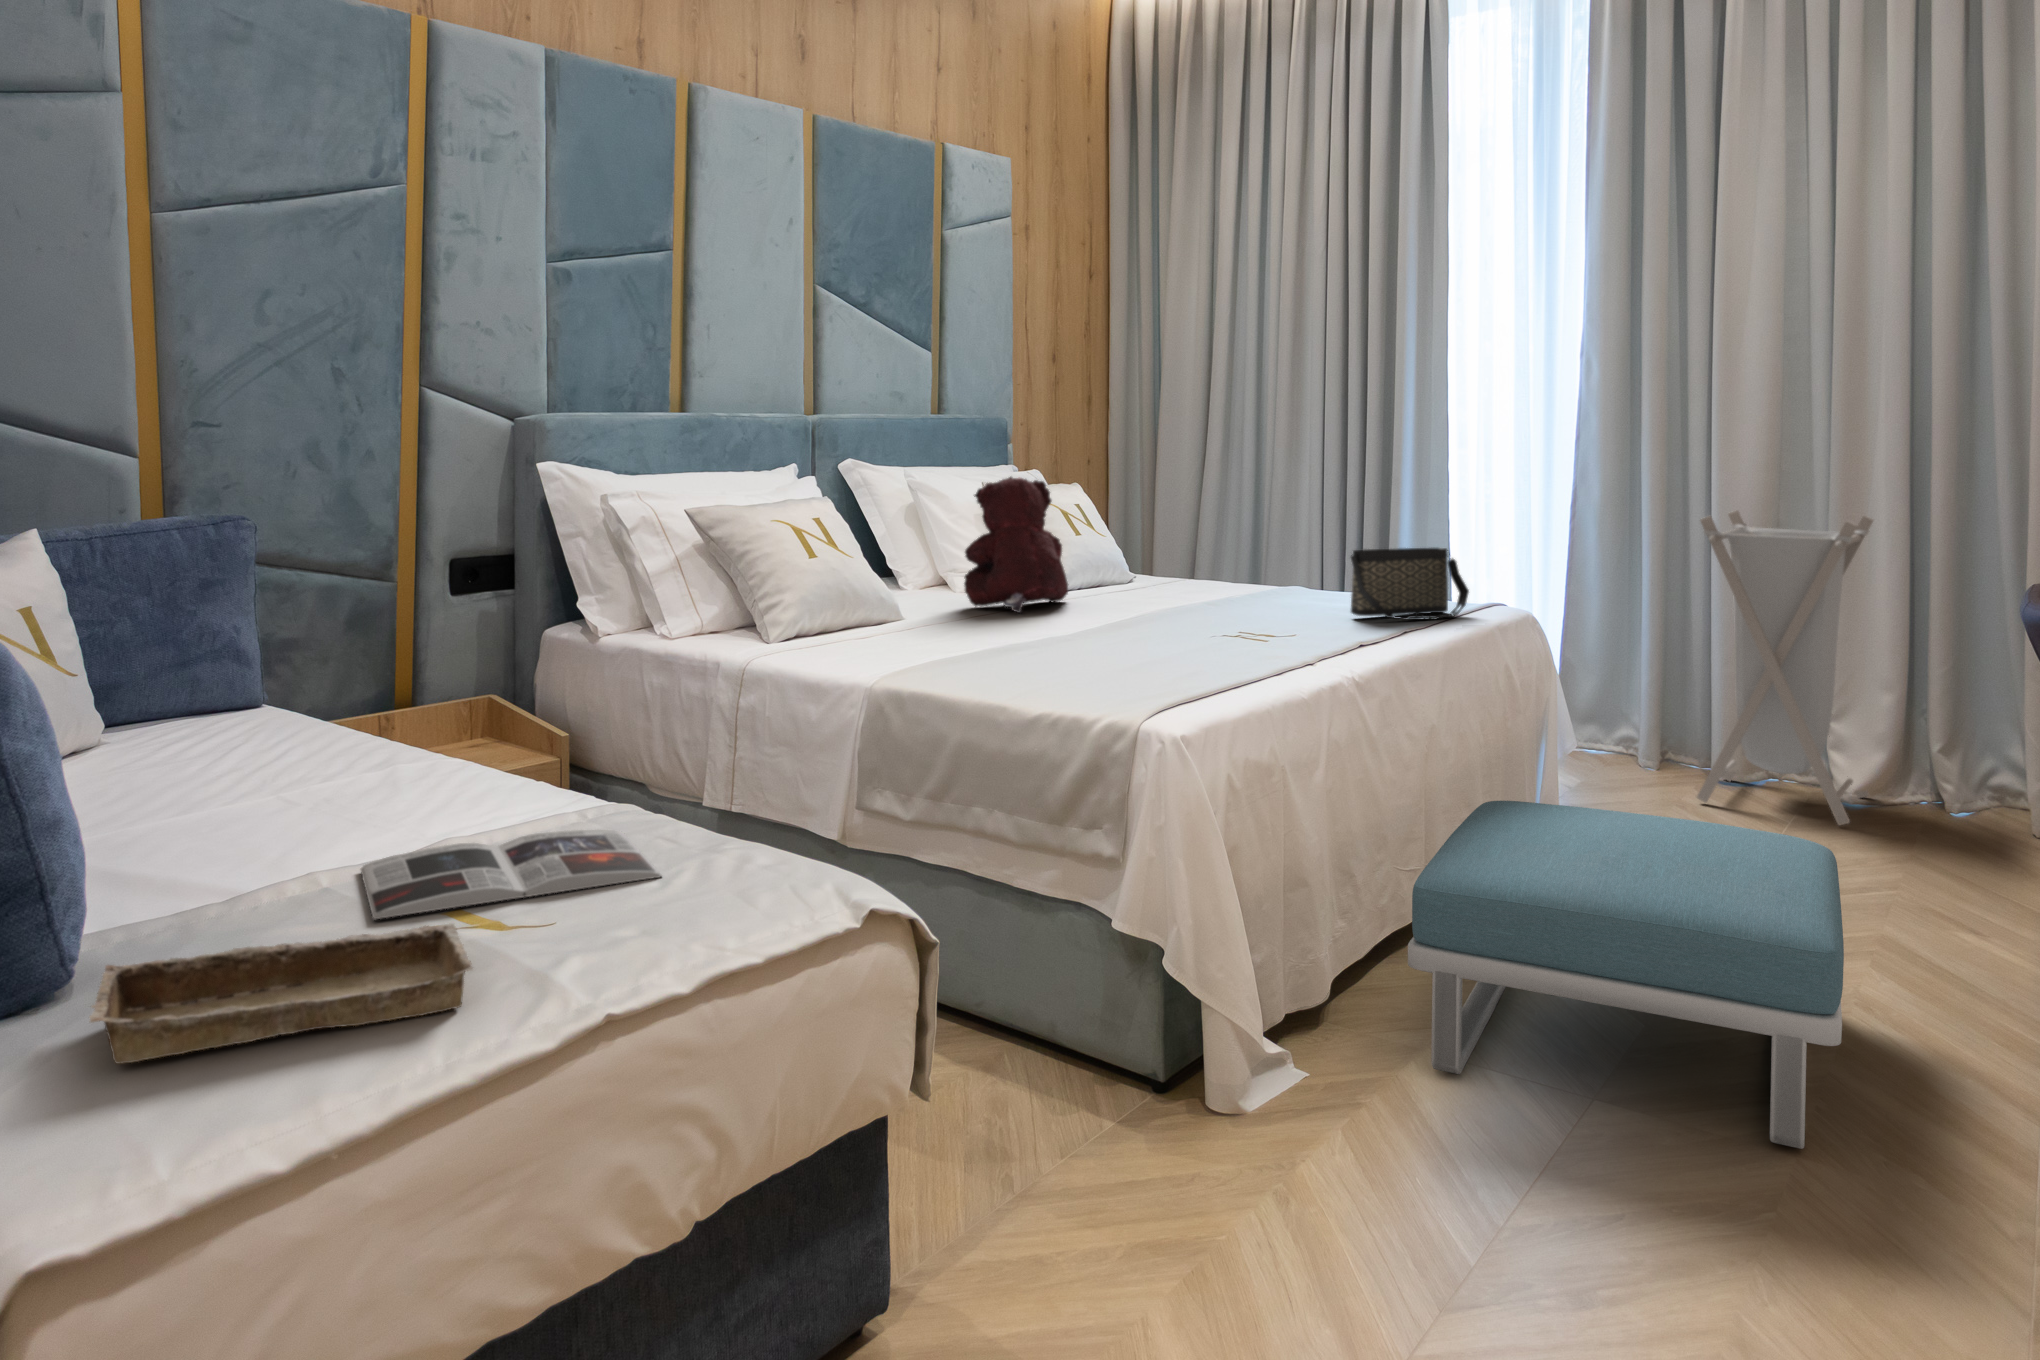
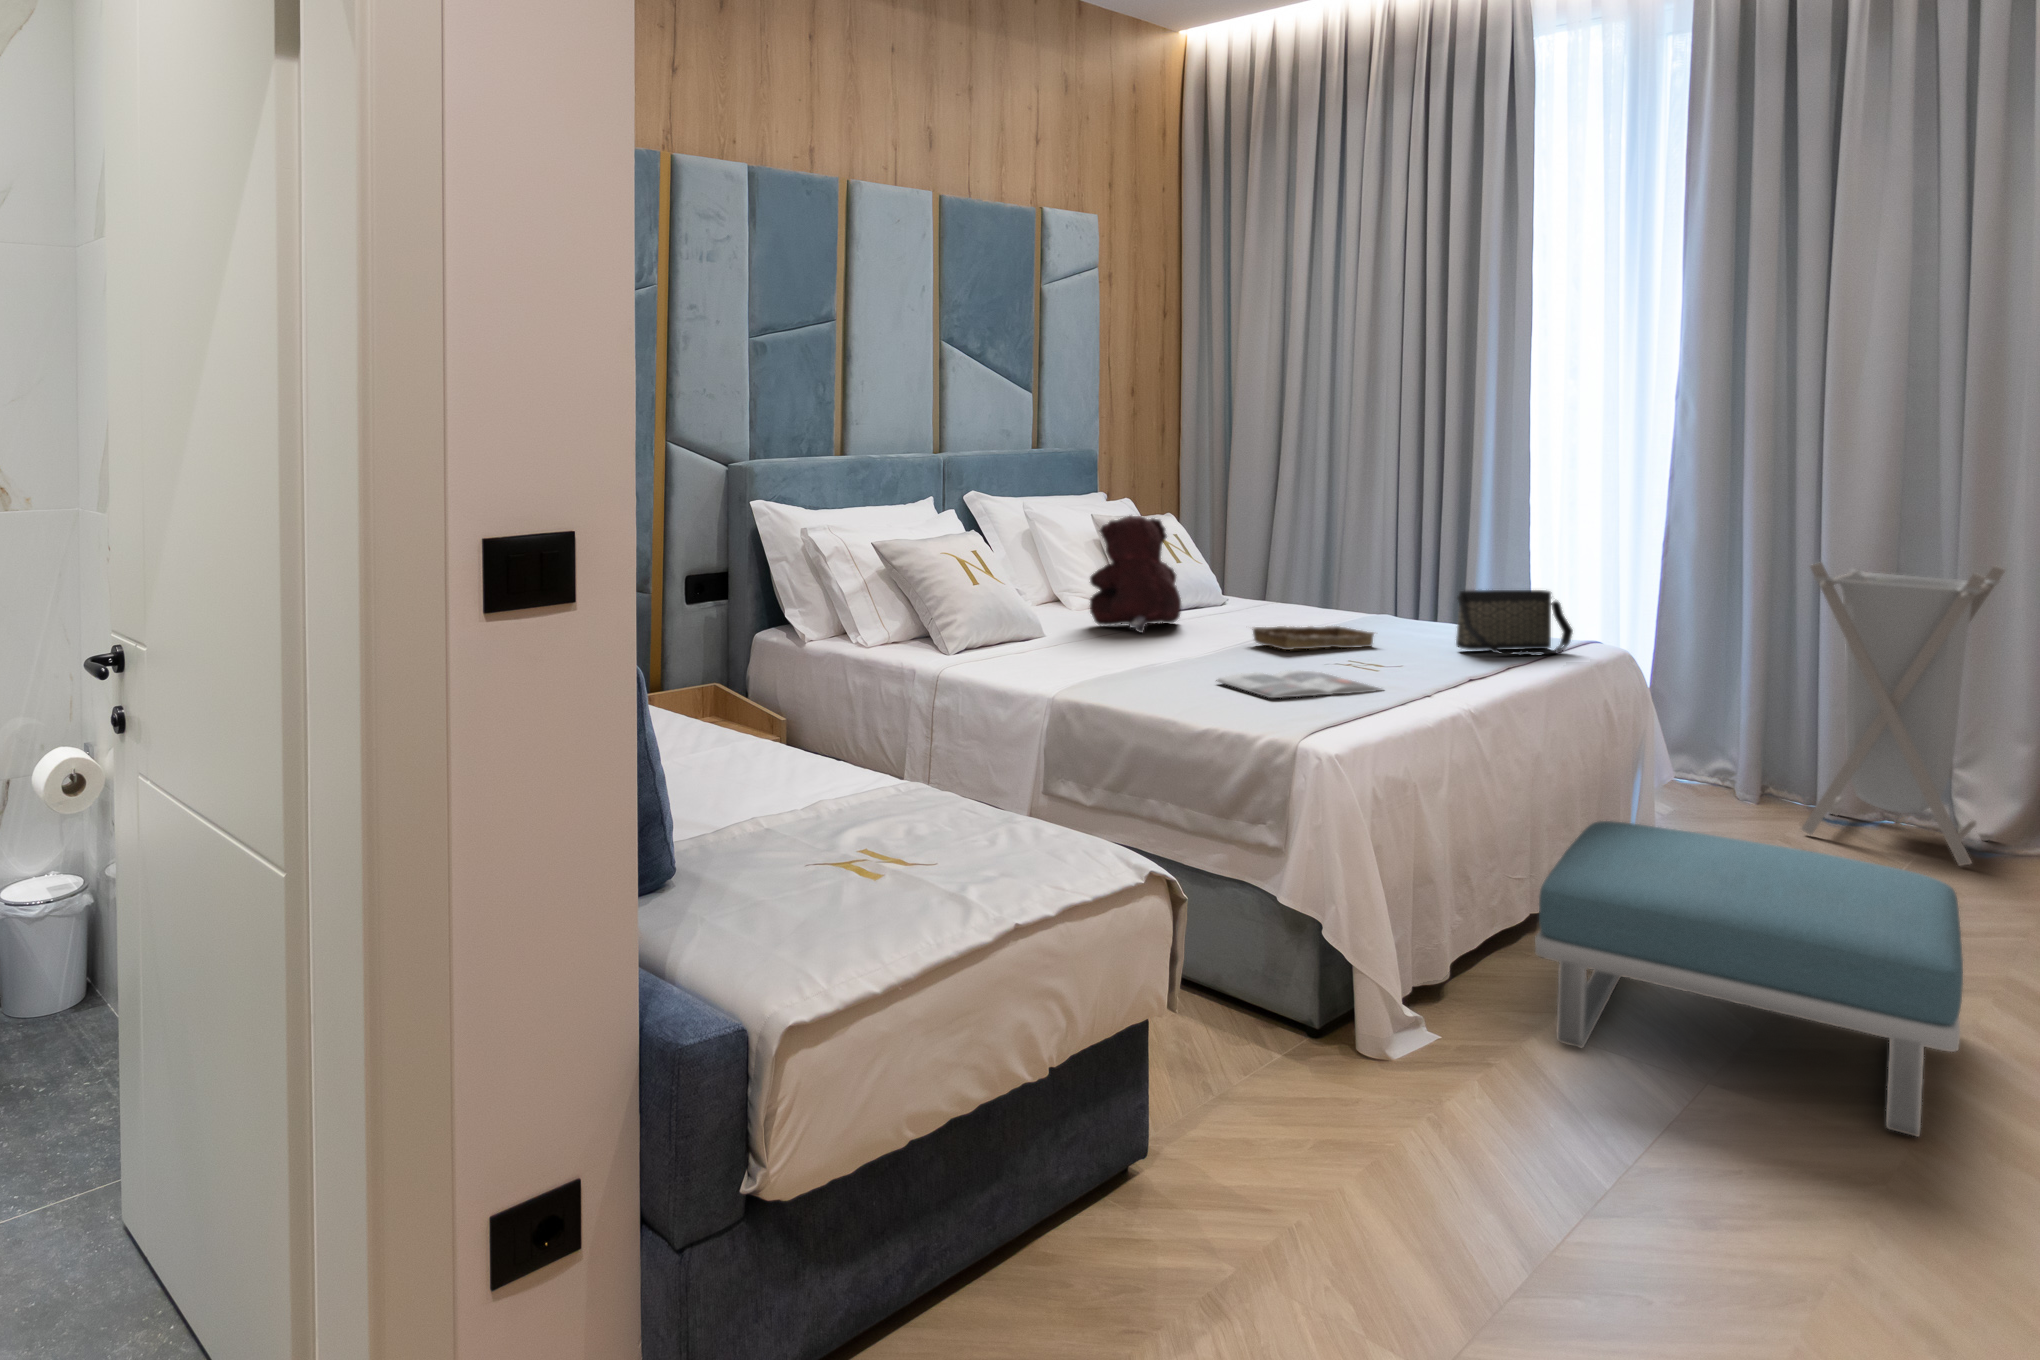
magazine: present [361,830,662,919] -> present [1216,670,1382,698]
tray: present [90,923,473,1064] -> present [1252,626,1374,650]

